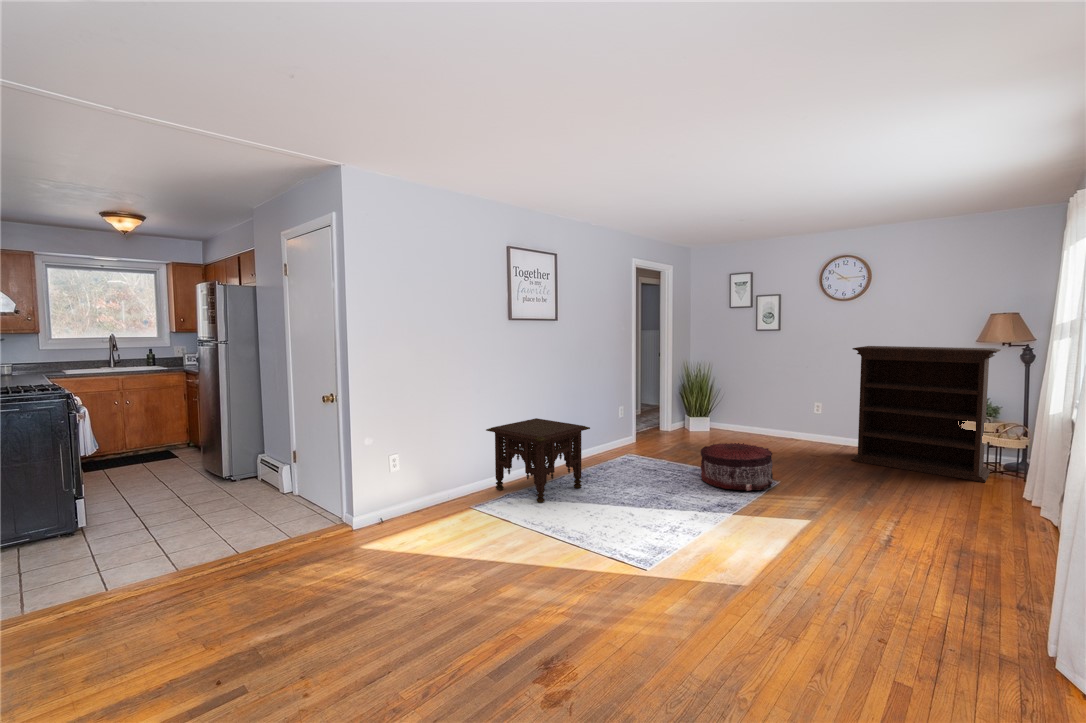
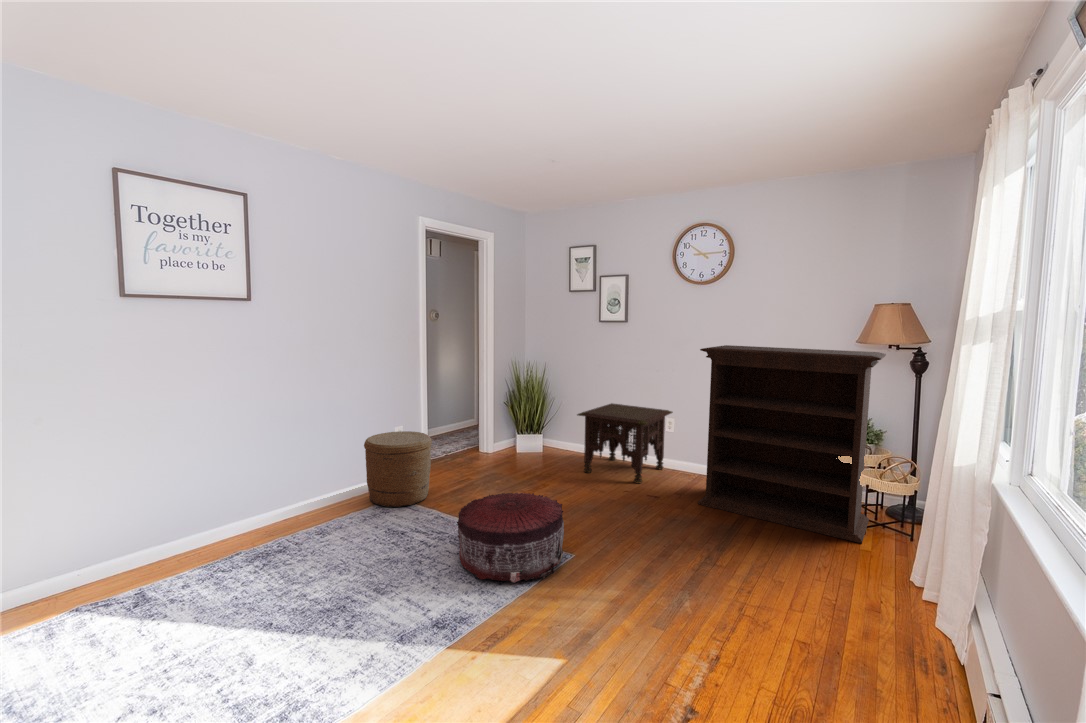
woven basket: none [608,409,653,458] -> present [364,431,432,507]
side table: present [486,418,590,503] -> present [577,403,673,484]

